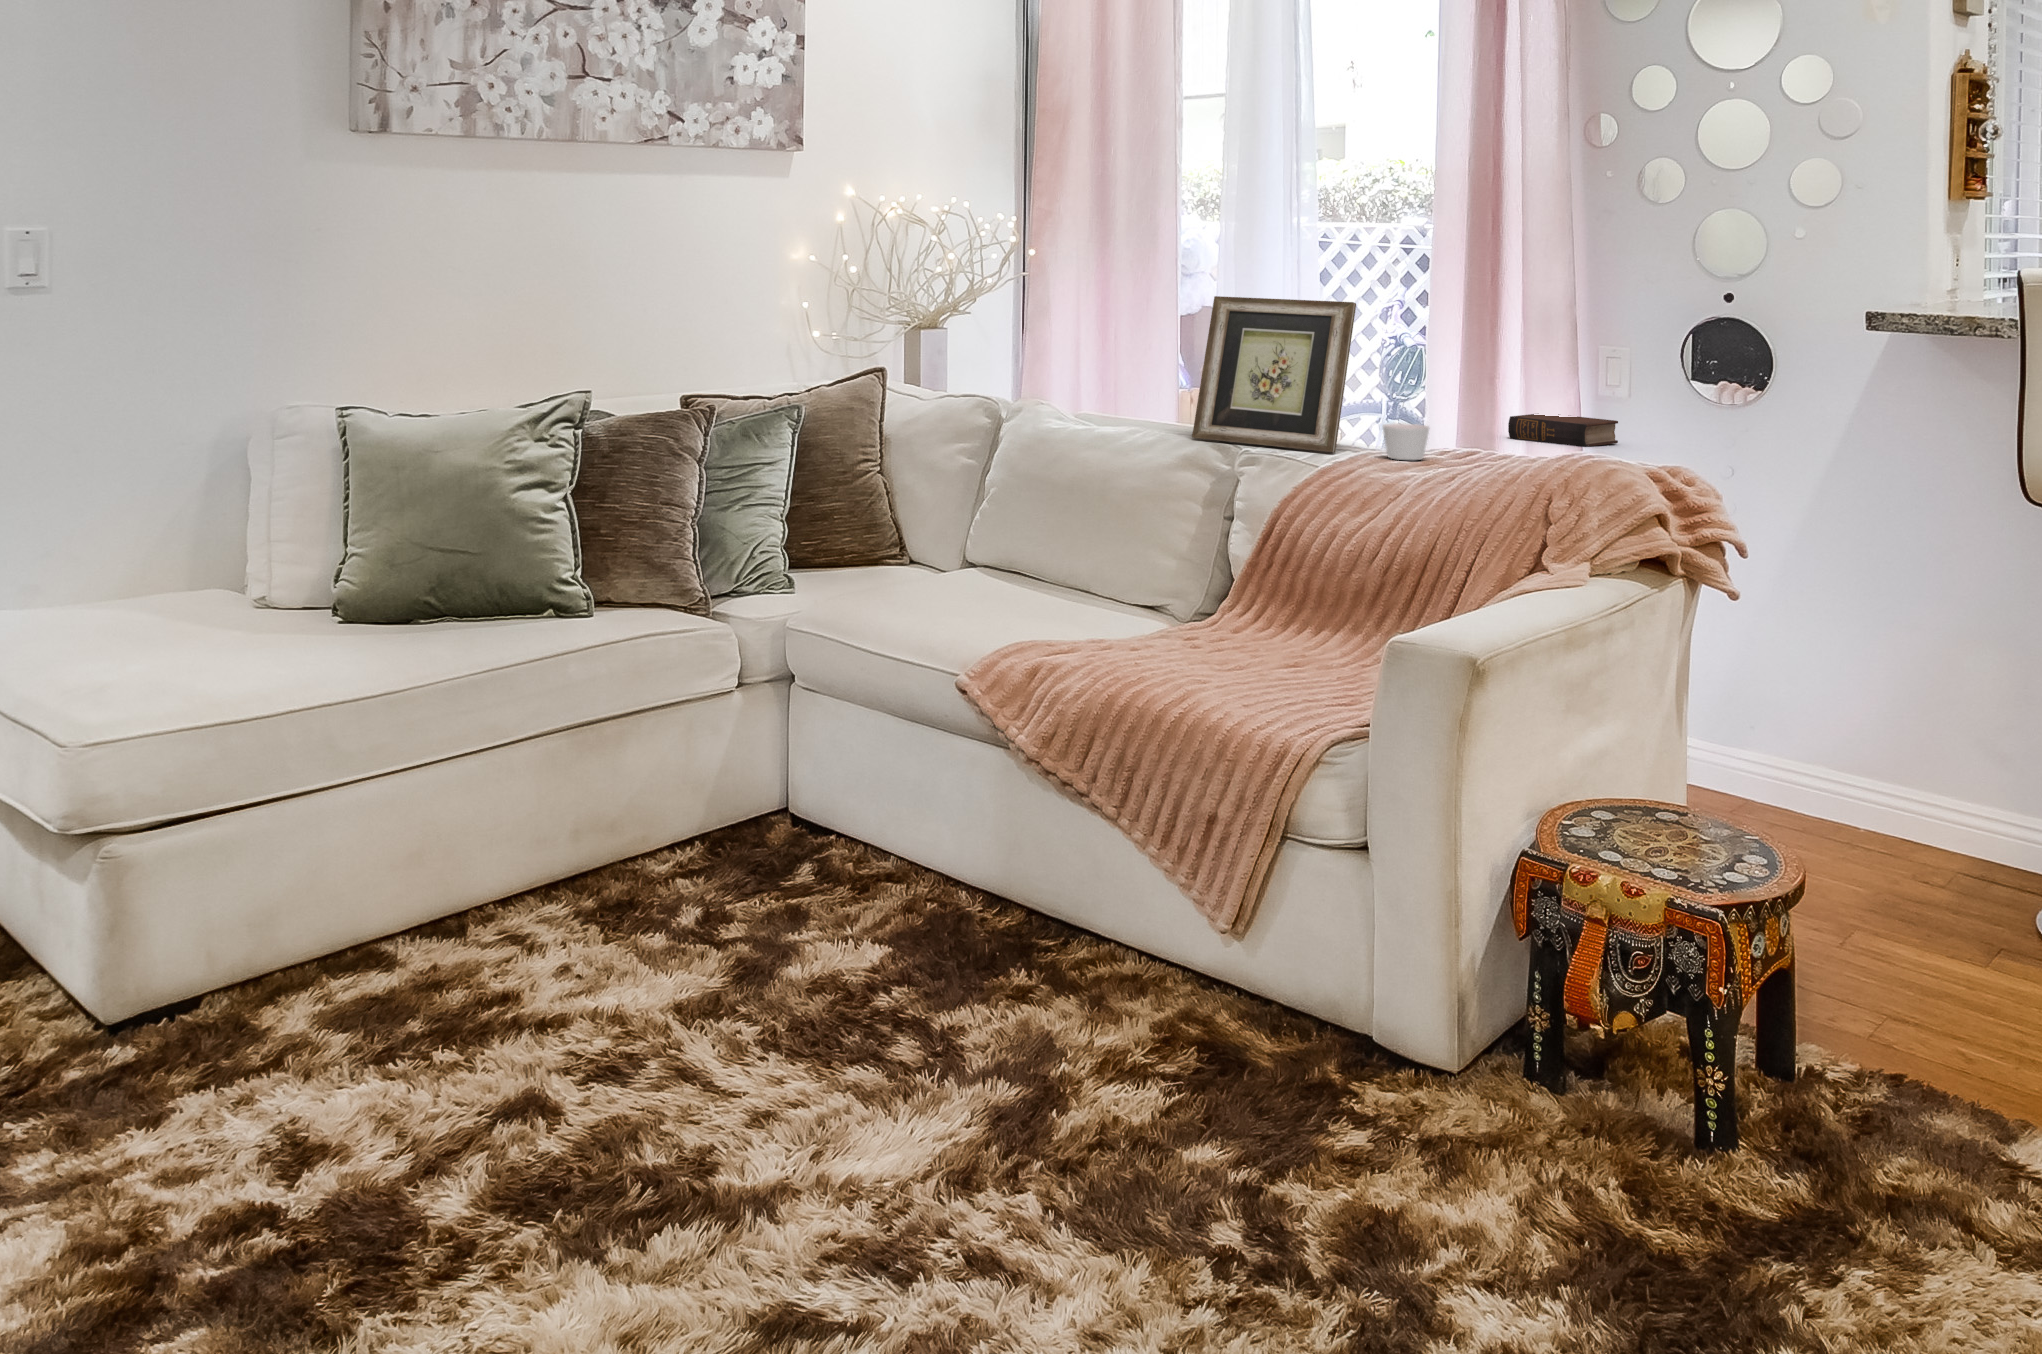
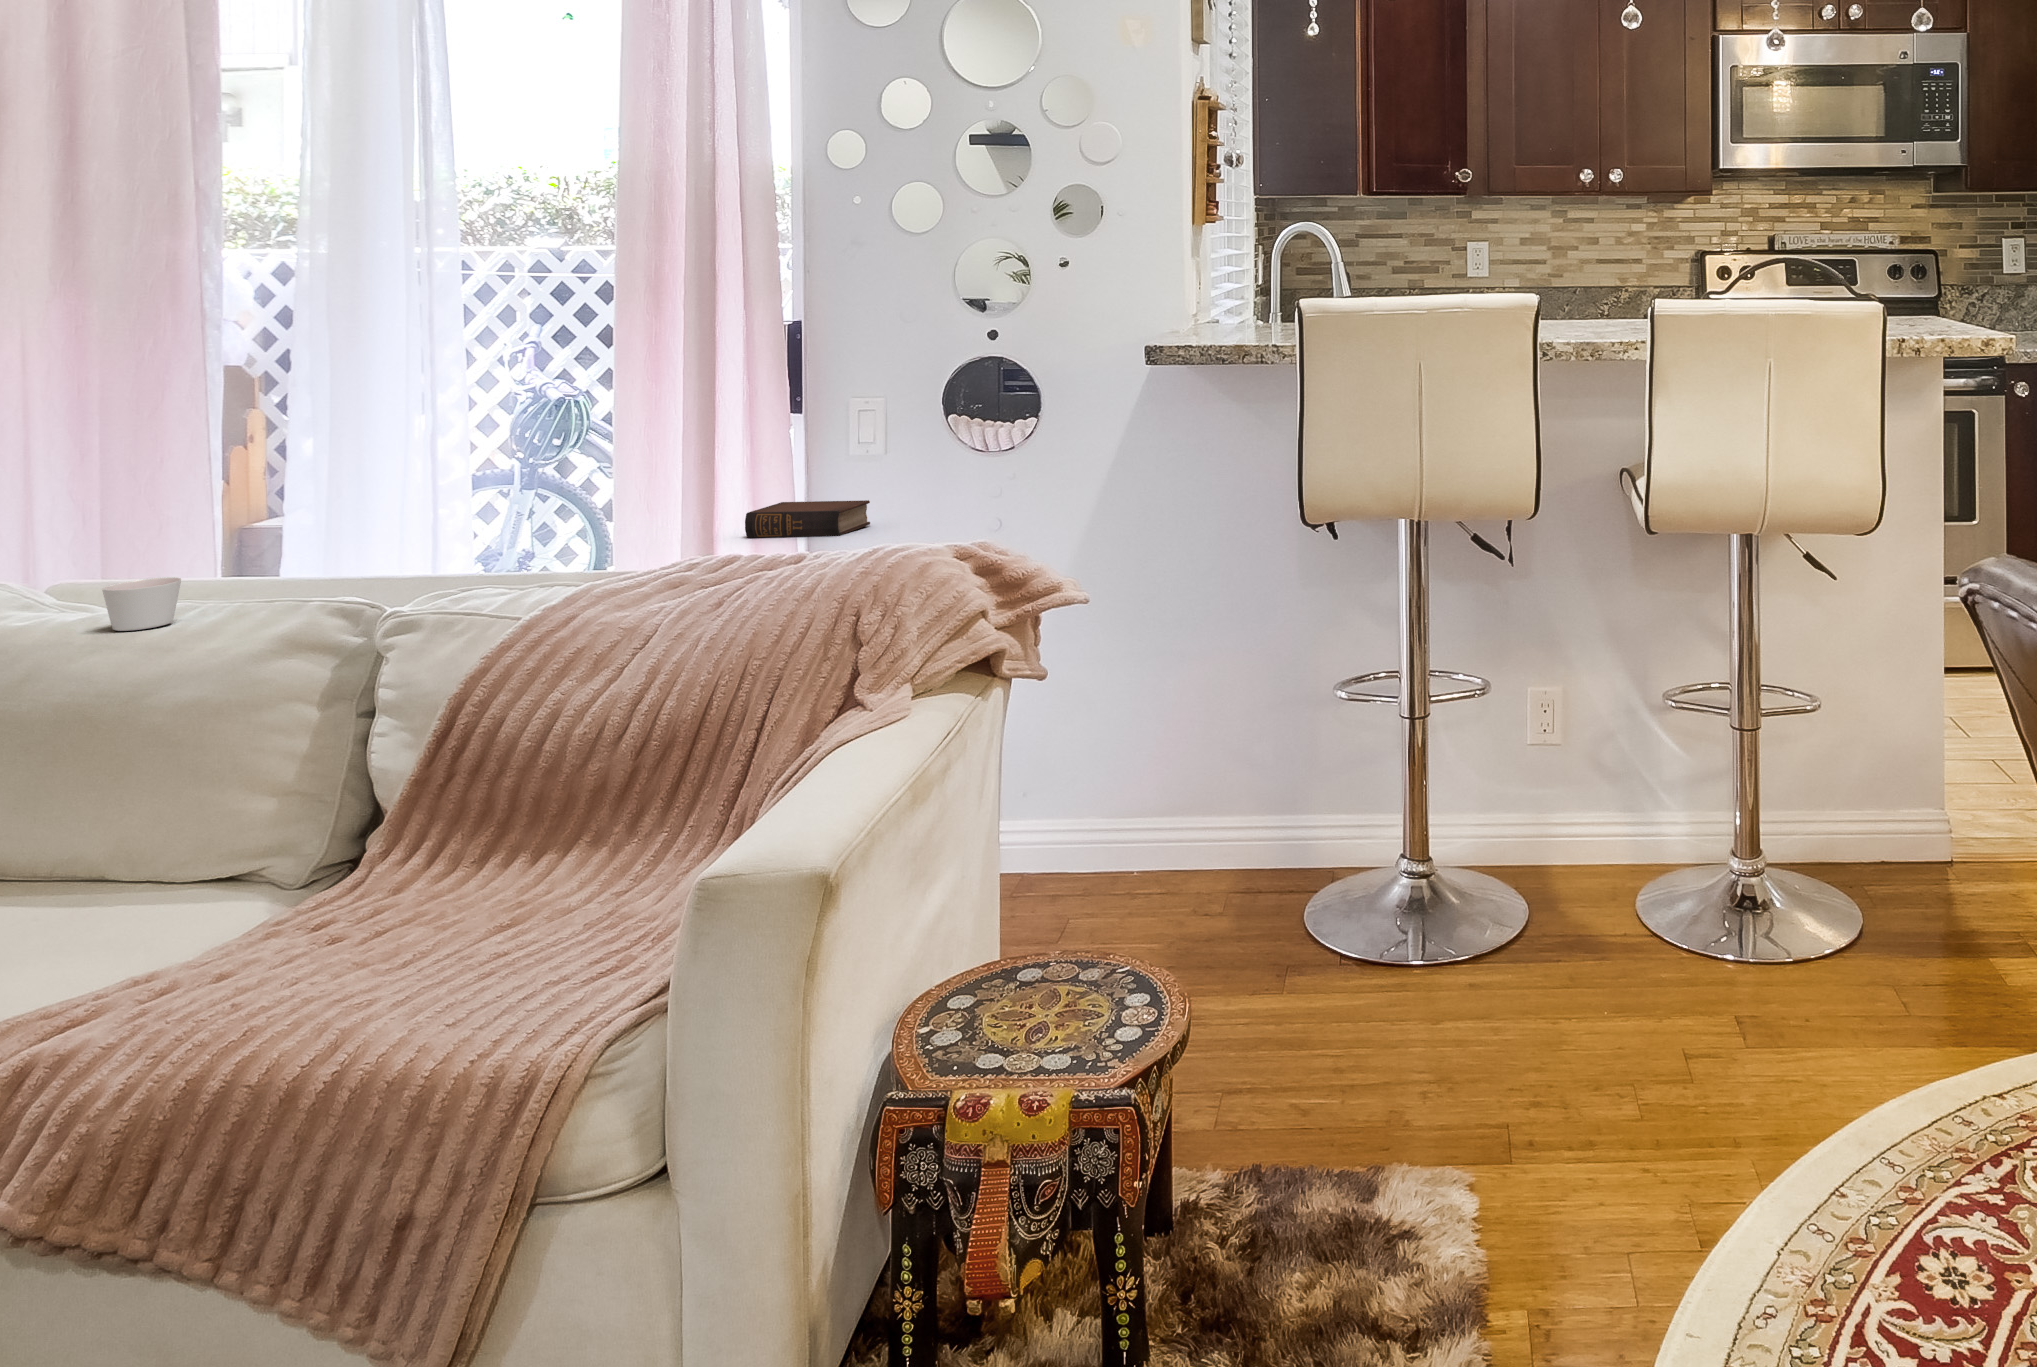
picture frame: present [1192,296,1356,453] -> none [305,406,561,617]
candle: present [1383,423,1429,460] -> present [102,577,181,631]

